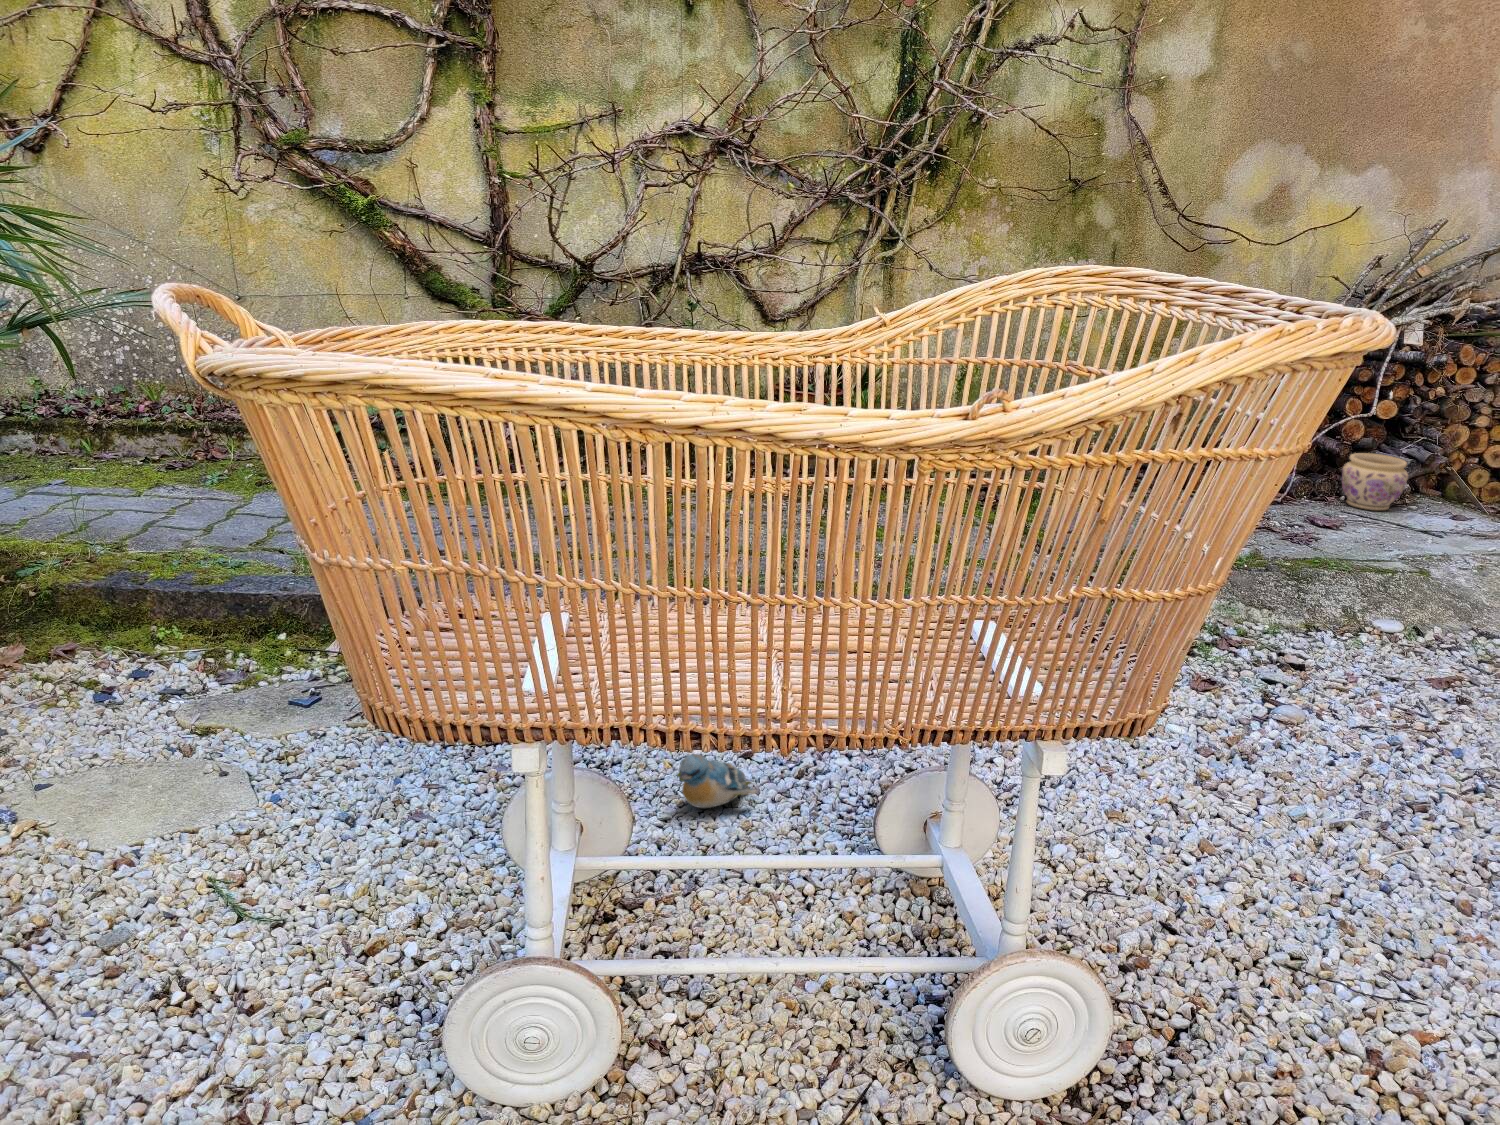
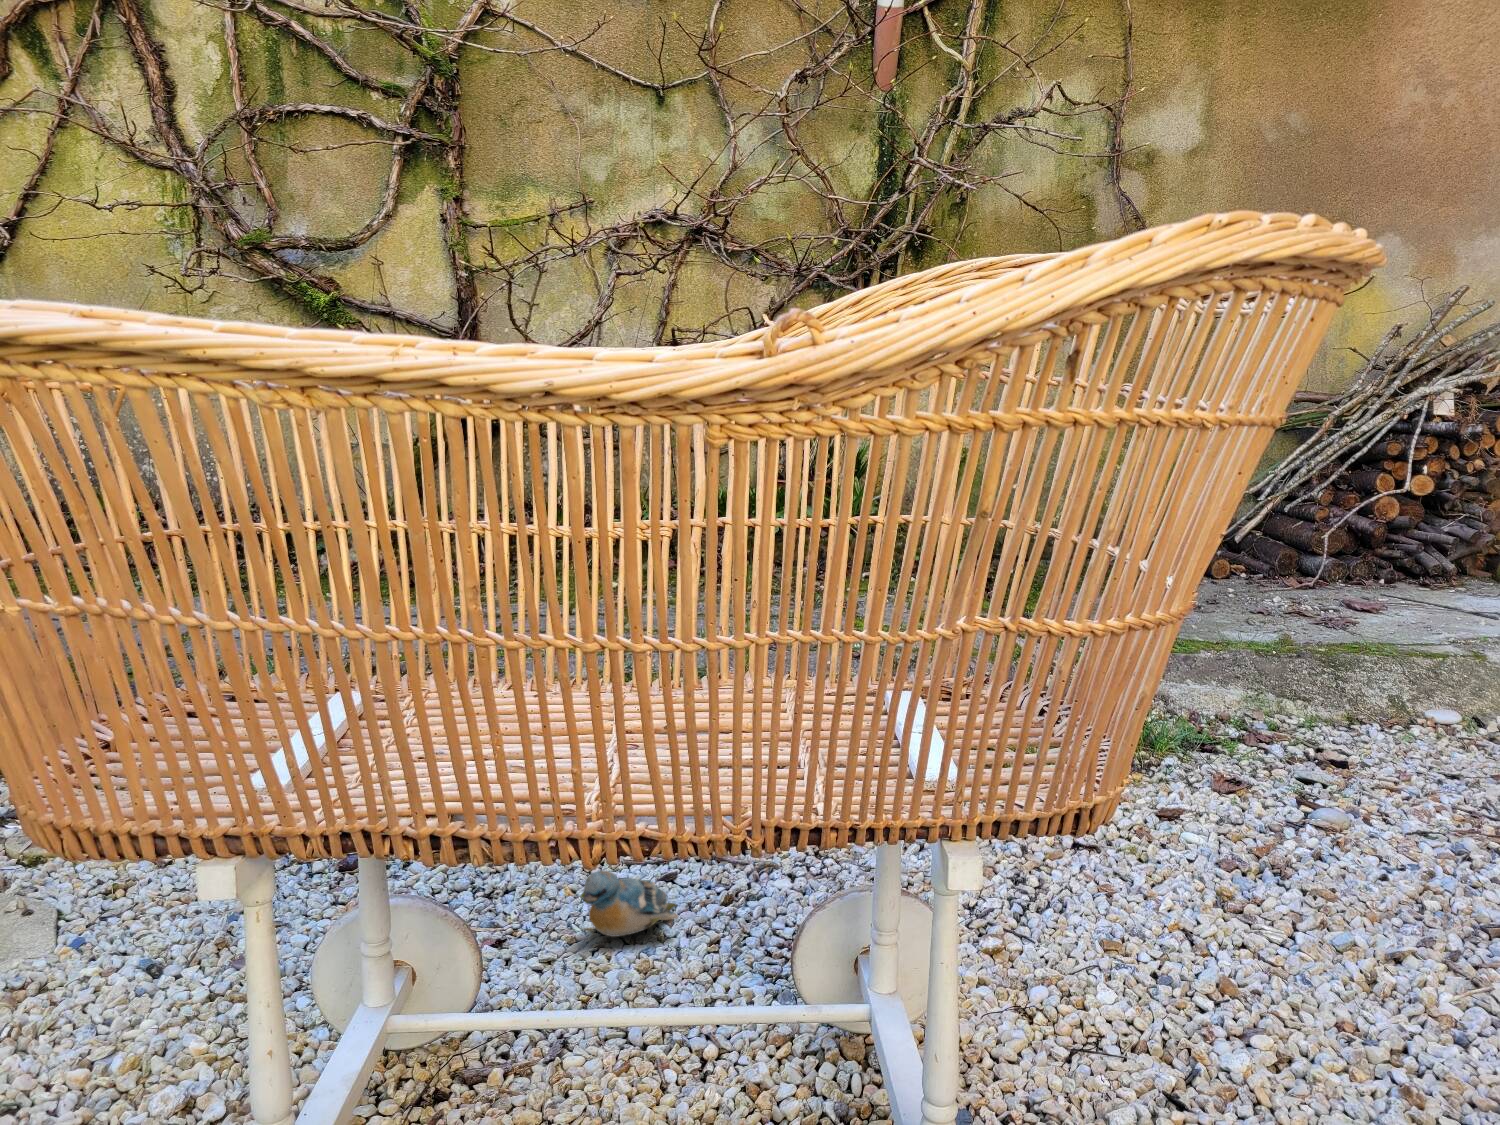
planter: present [1342,453,1408,511] -> none [1379,533,1453,595]

